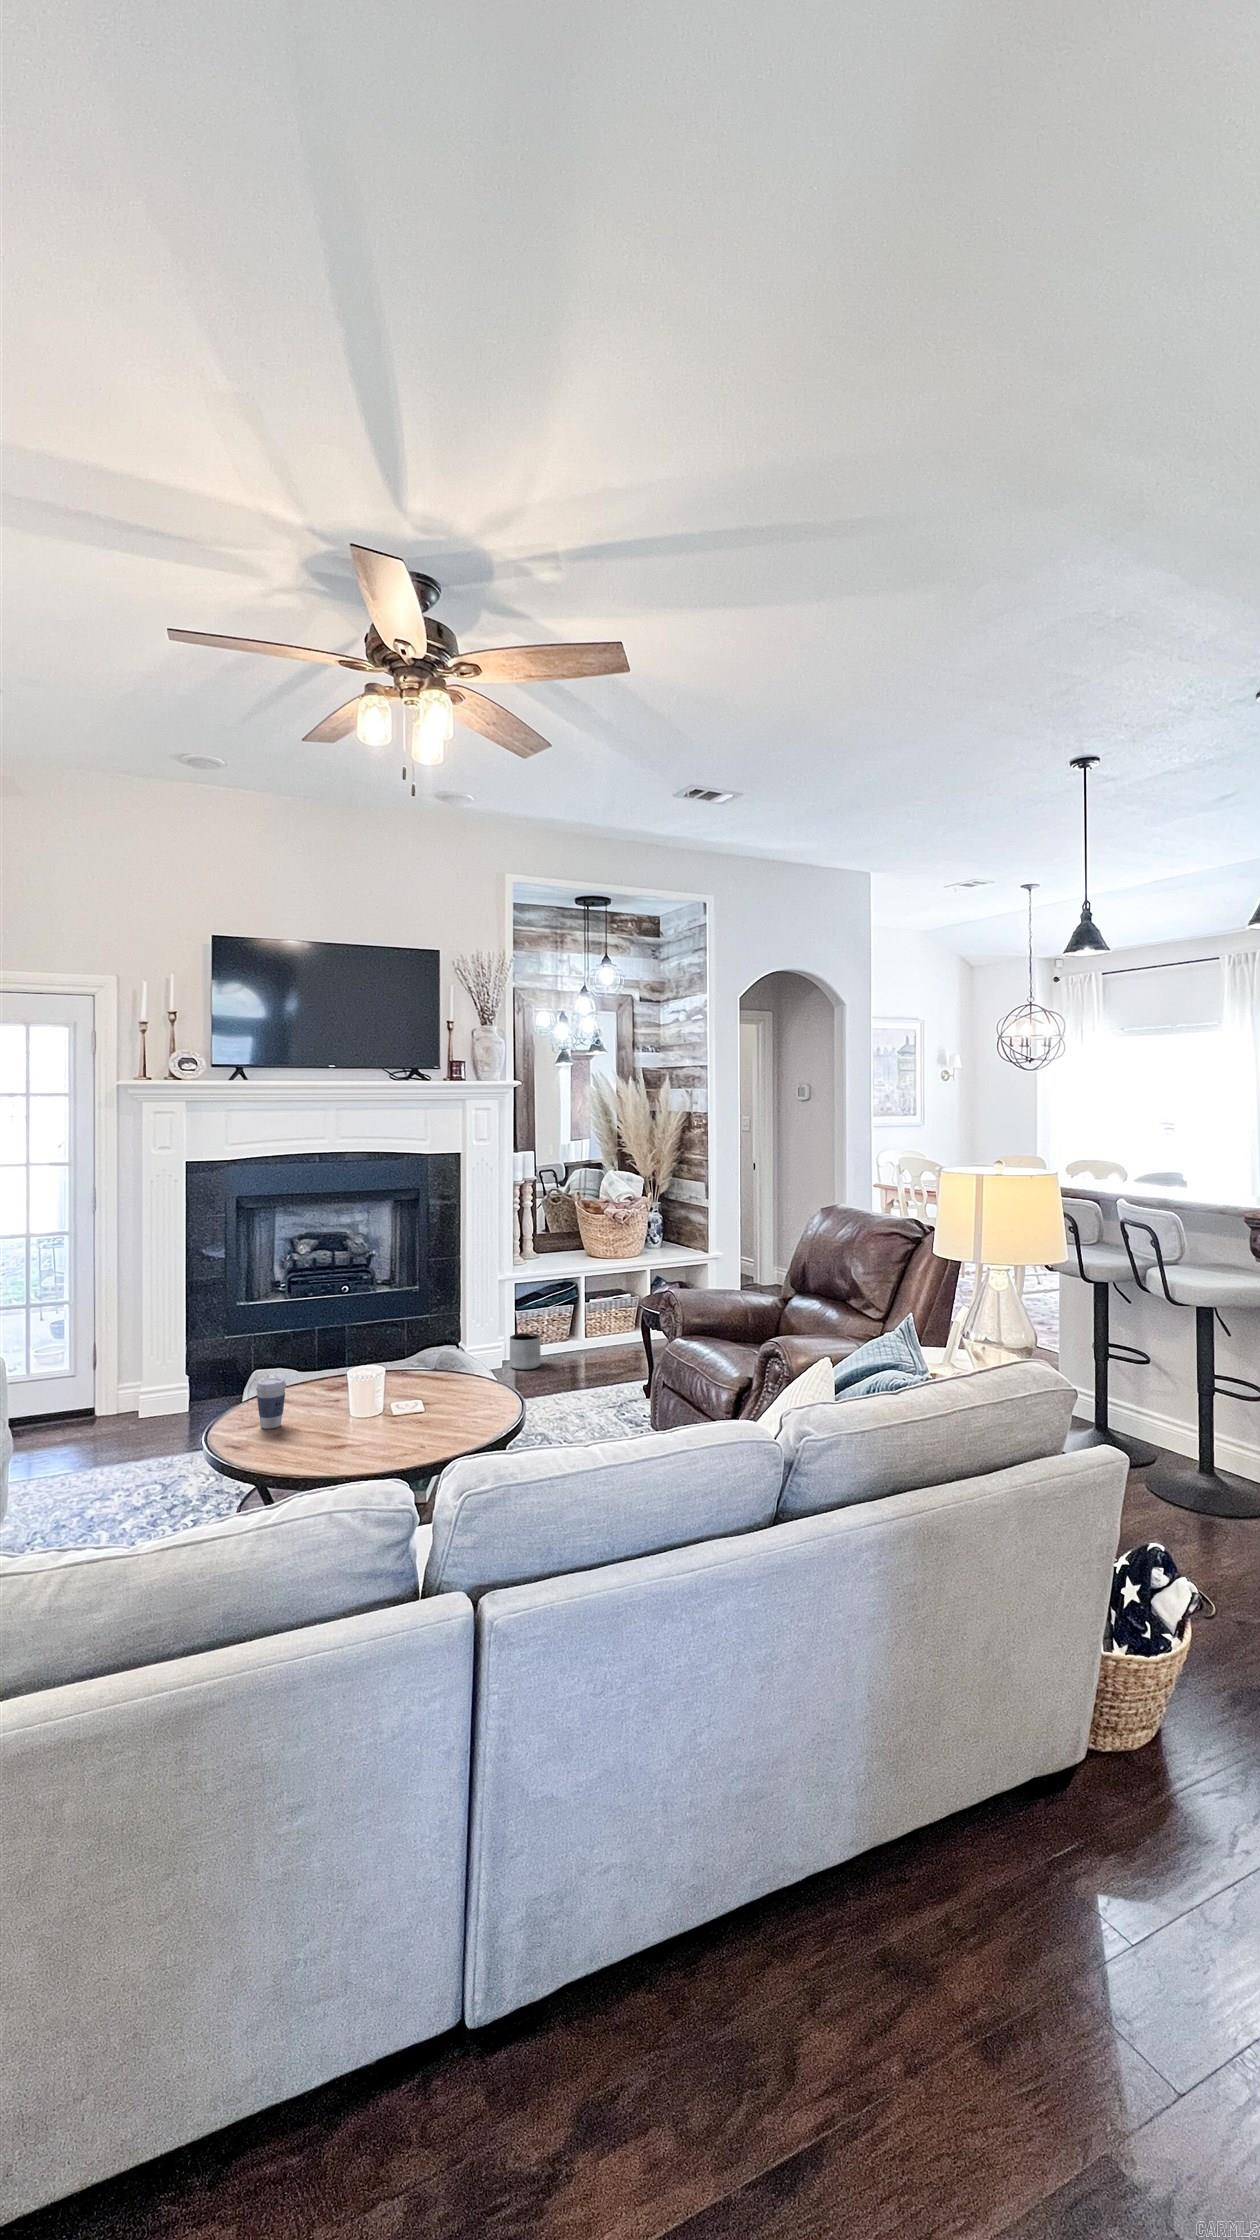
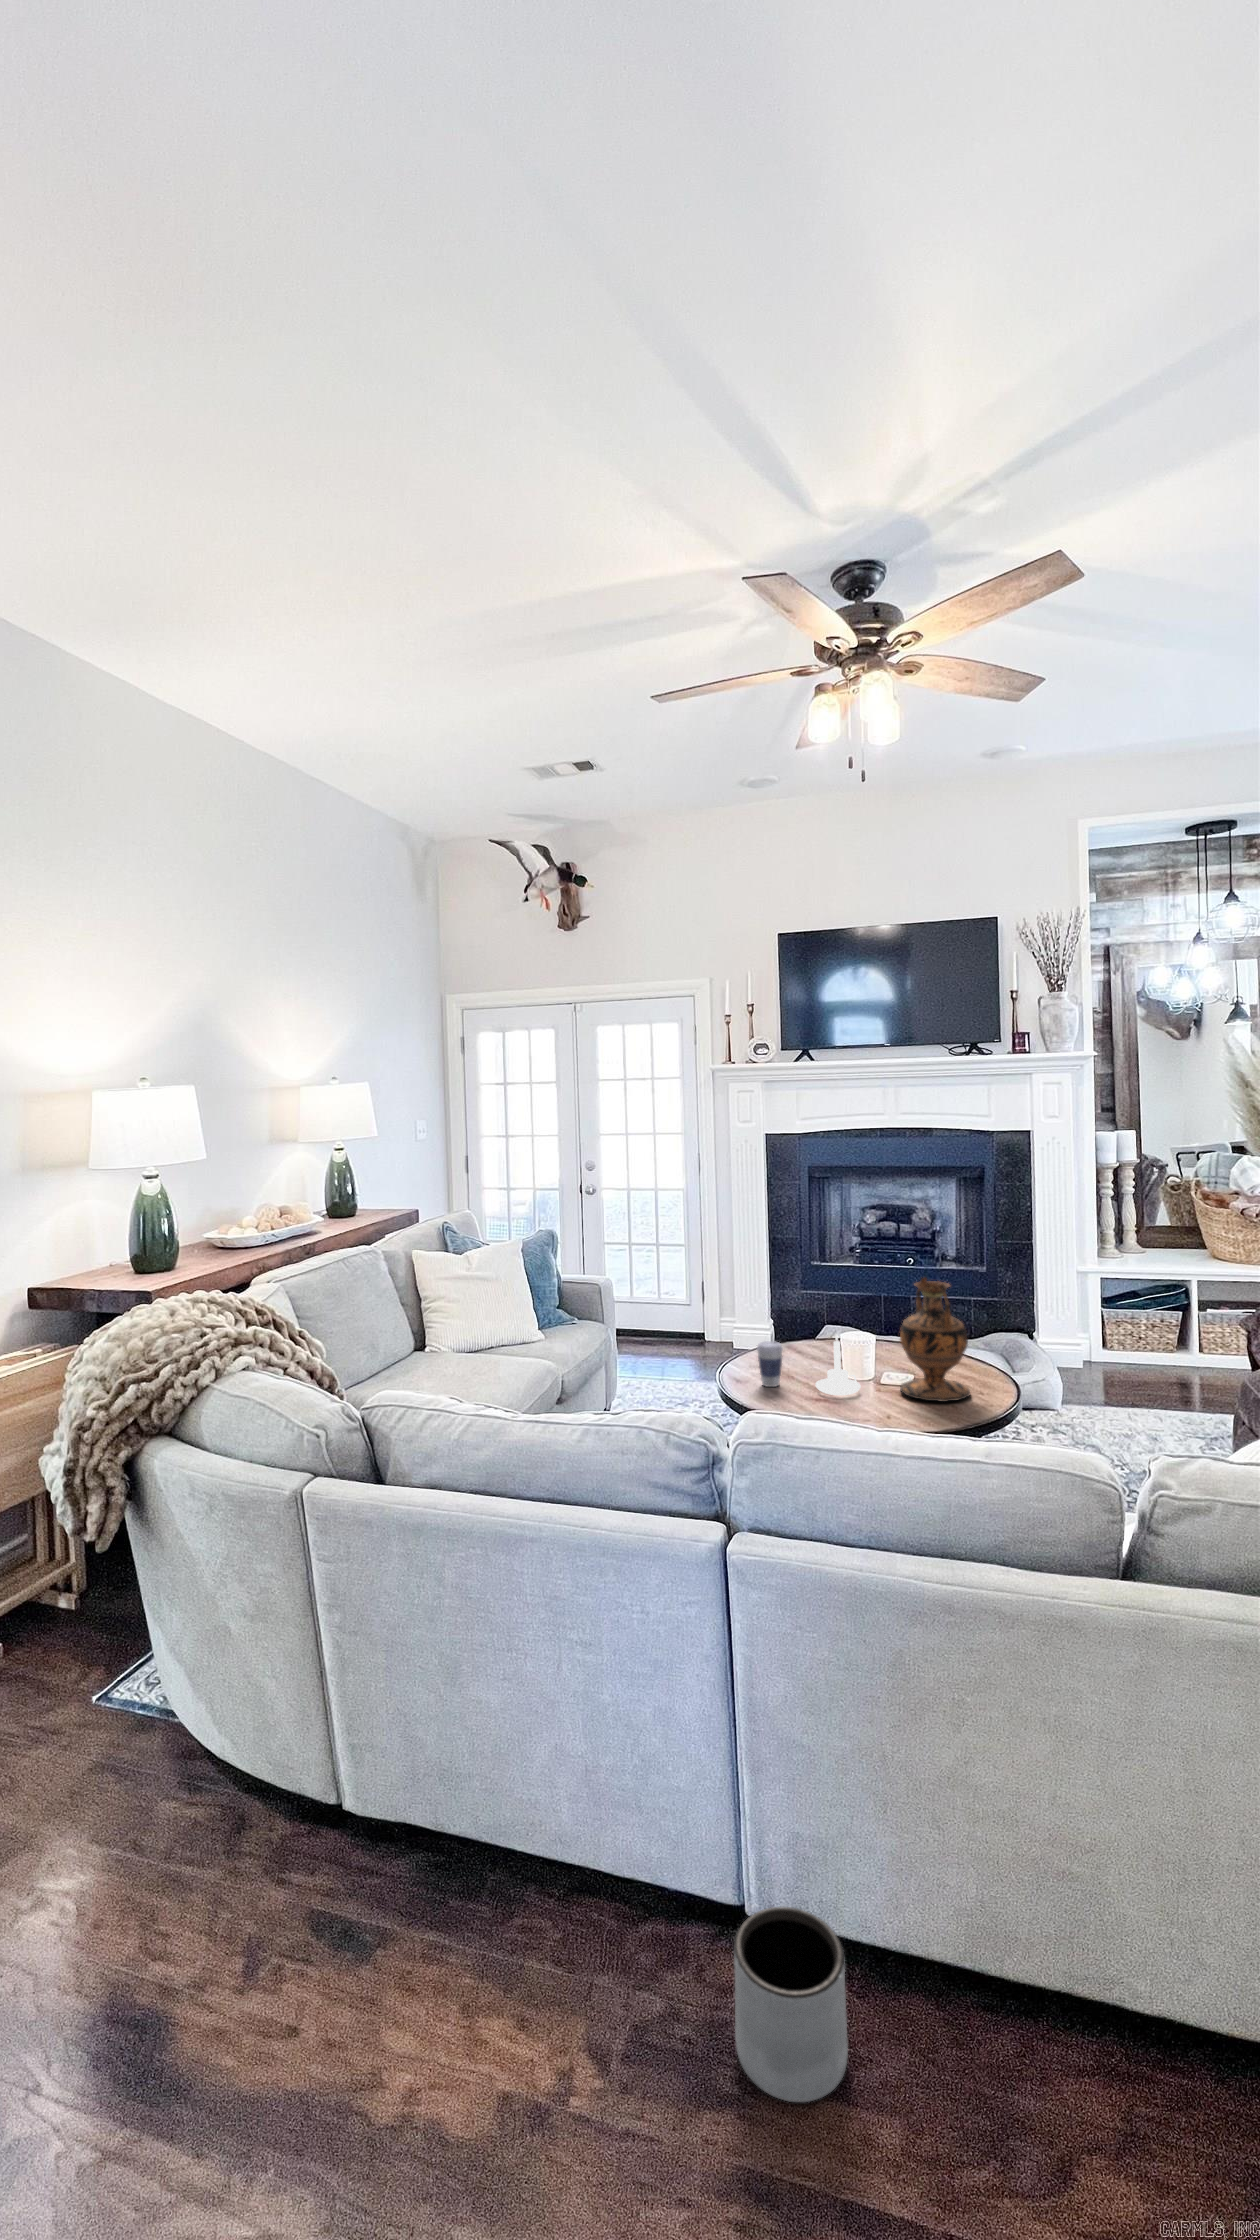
vase: none [409,1291,478,1412] -> present [900,1278,970,1402]
planter: present [510,1333,541,1370] -> present [734,1907,848,2102]
candle holder: none [324,1358,372,1424] -> present [815,1334,861,1395]

